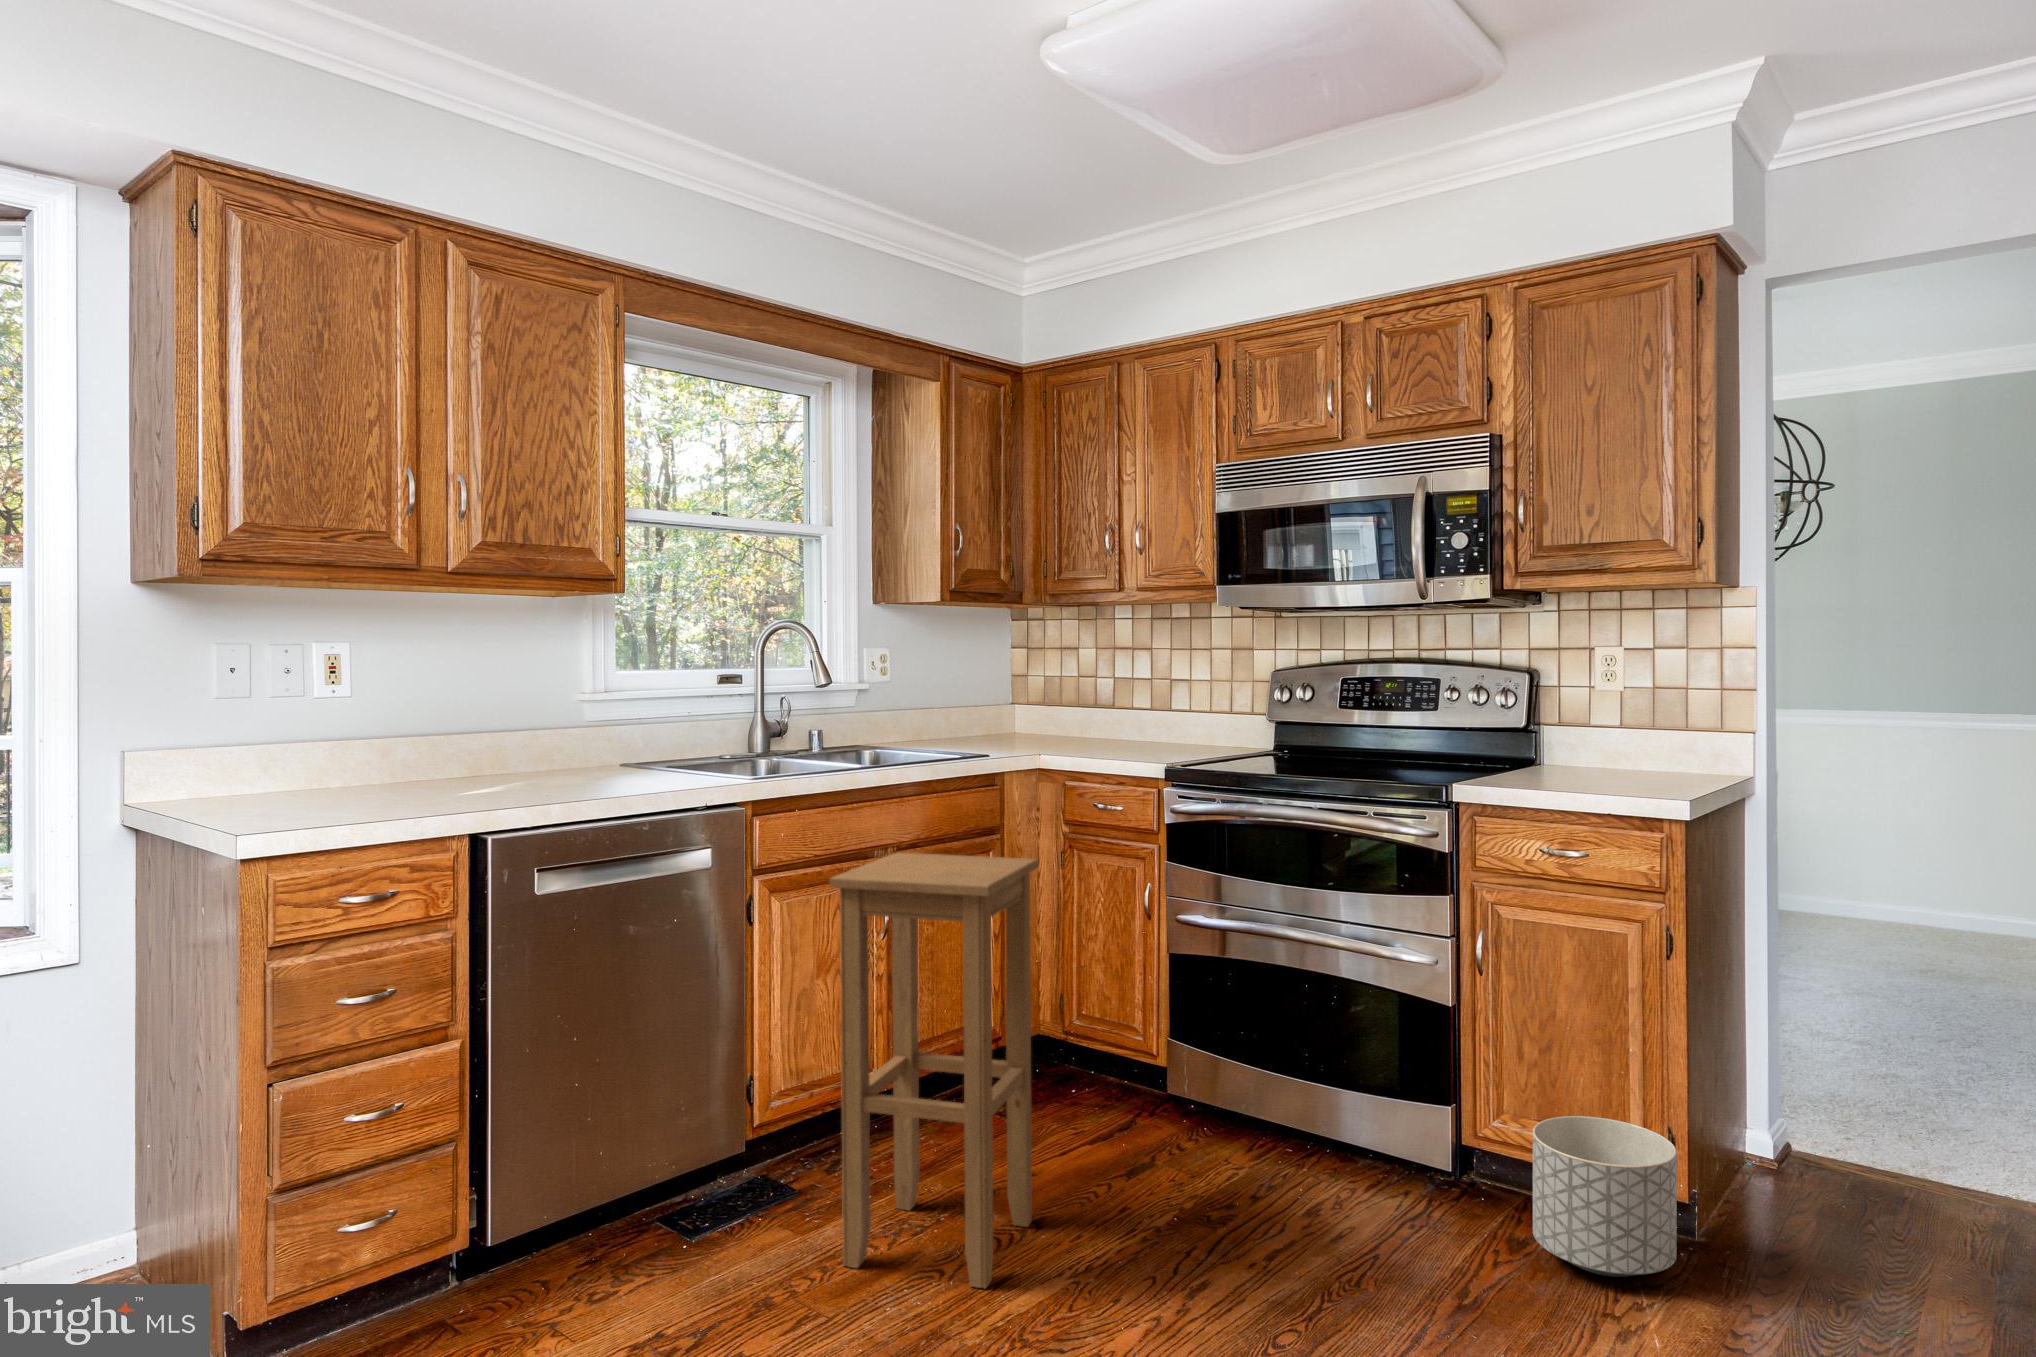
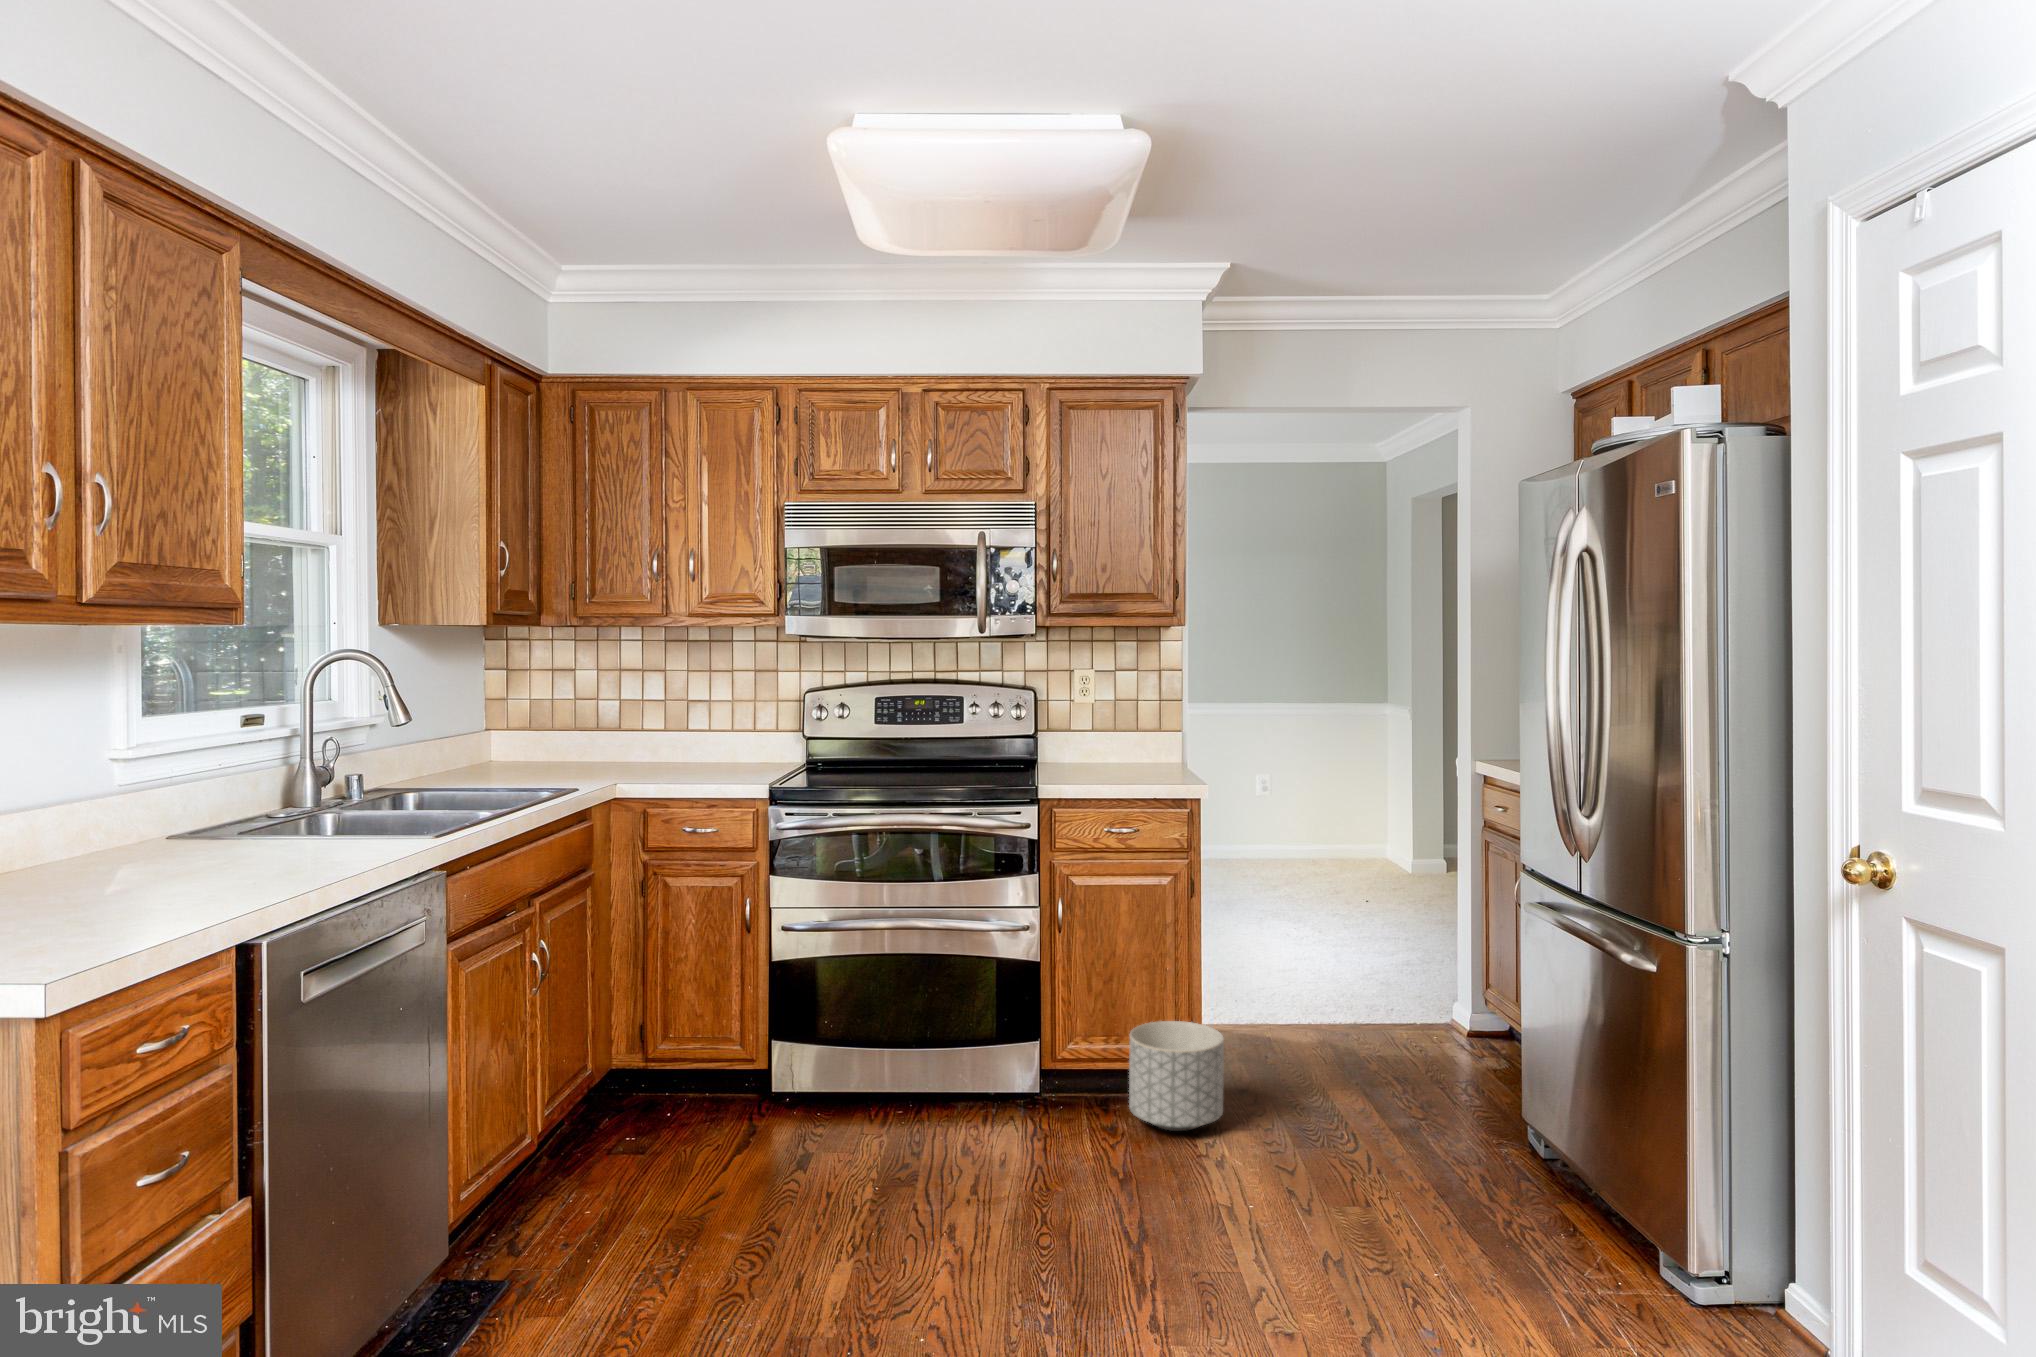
stool: present [829,852,1039,1288] -> none [633,886,819,1319]

